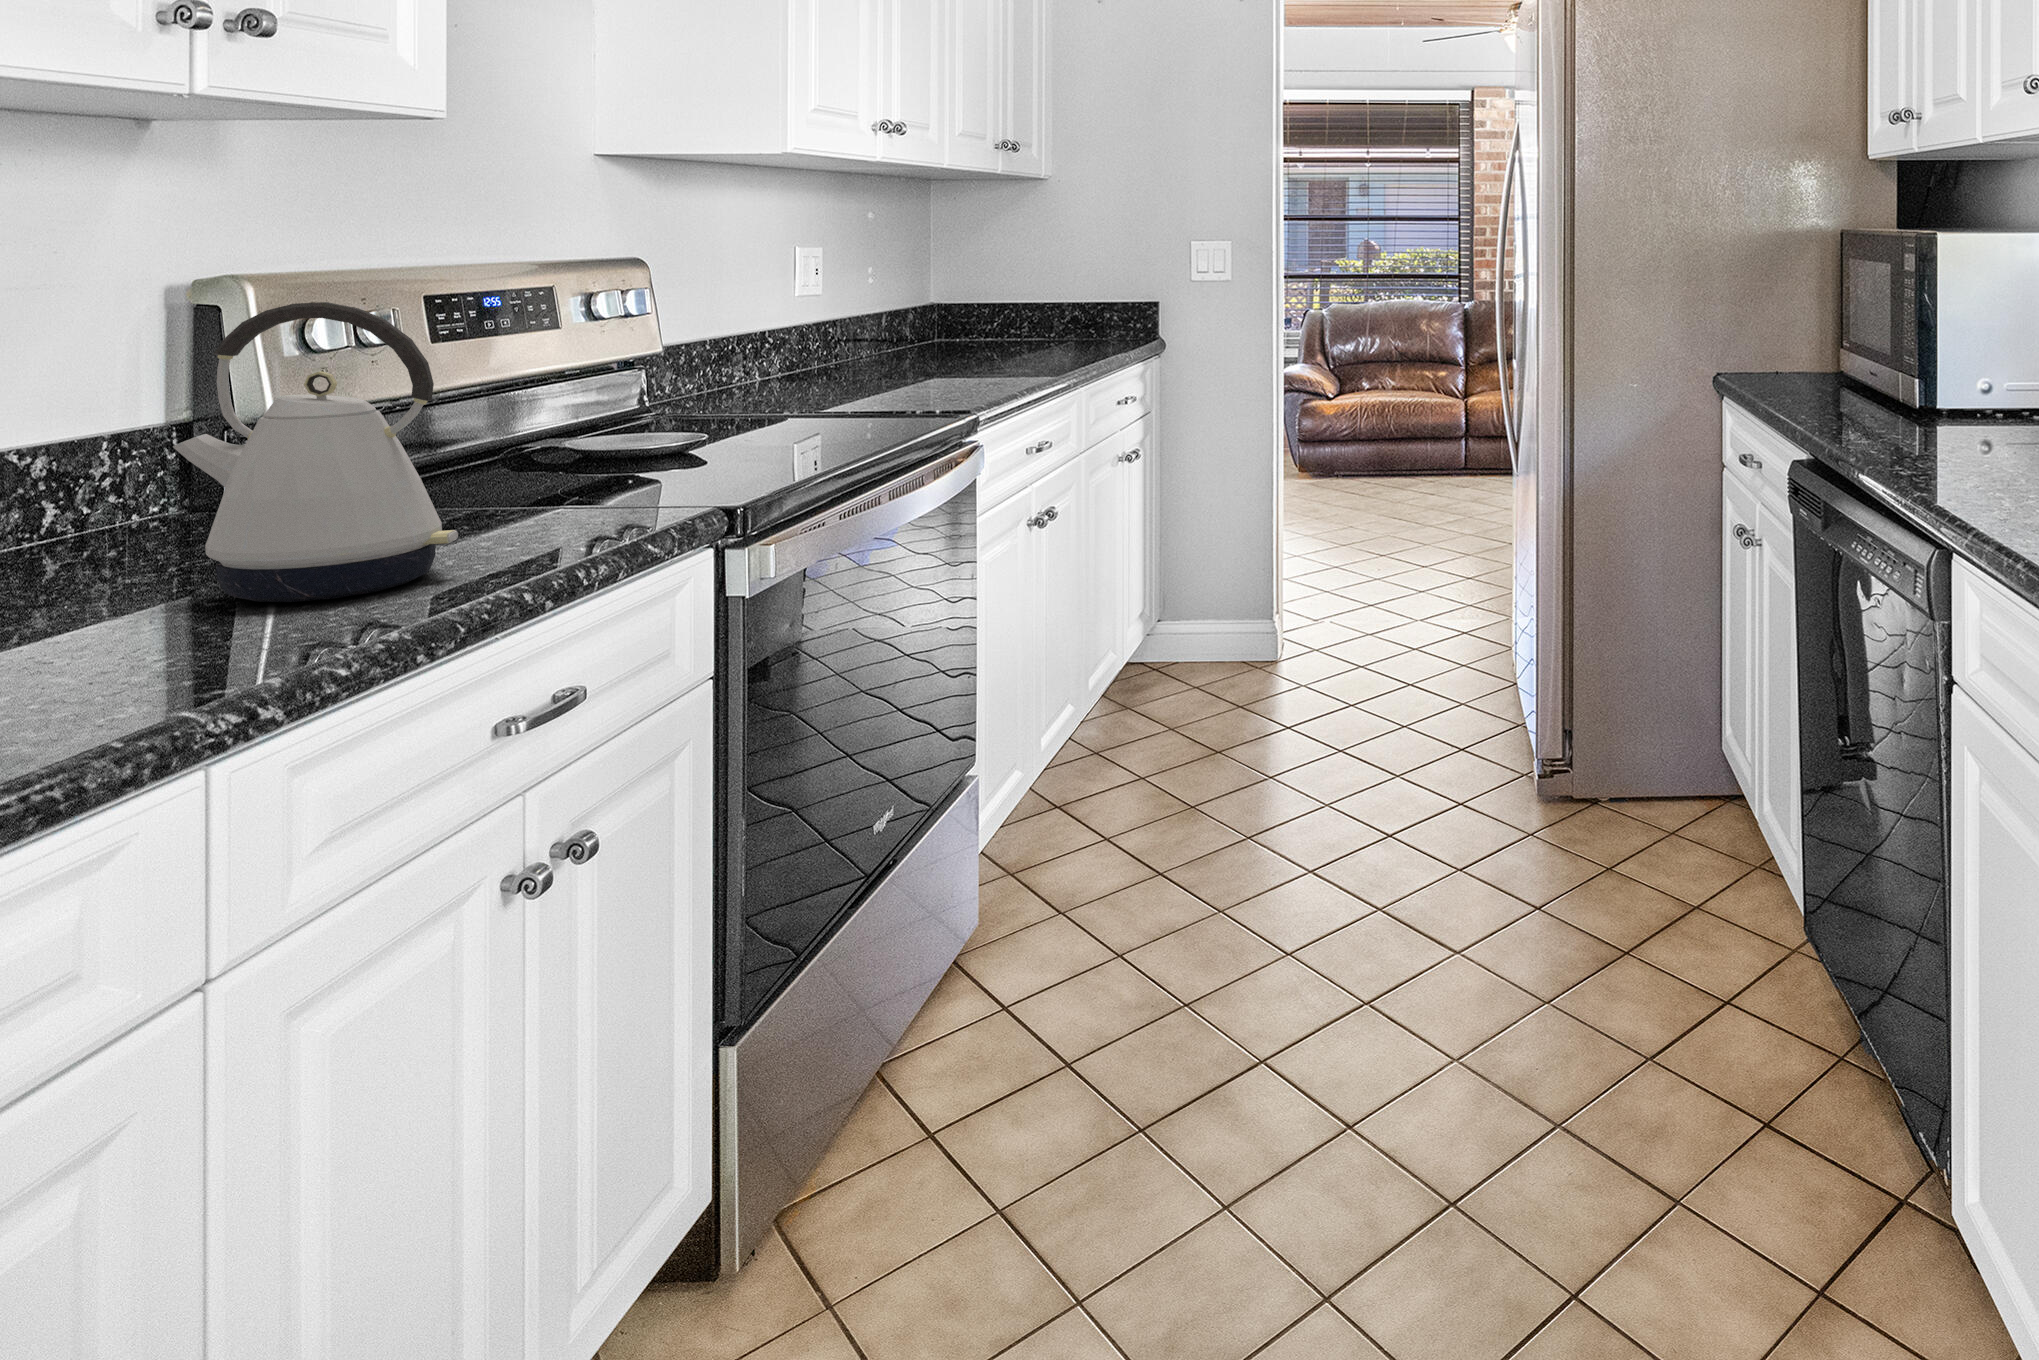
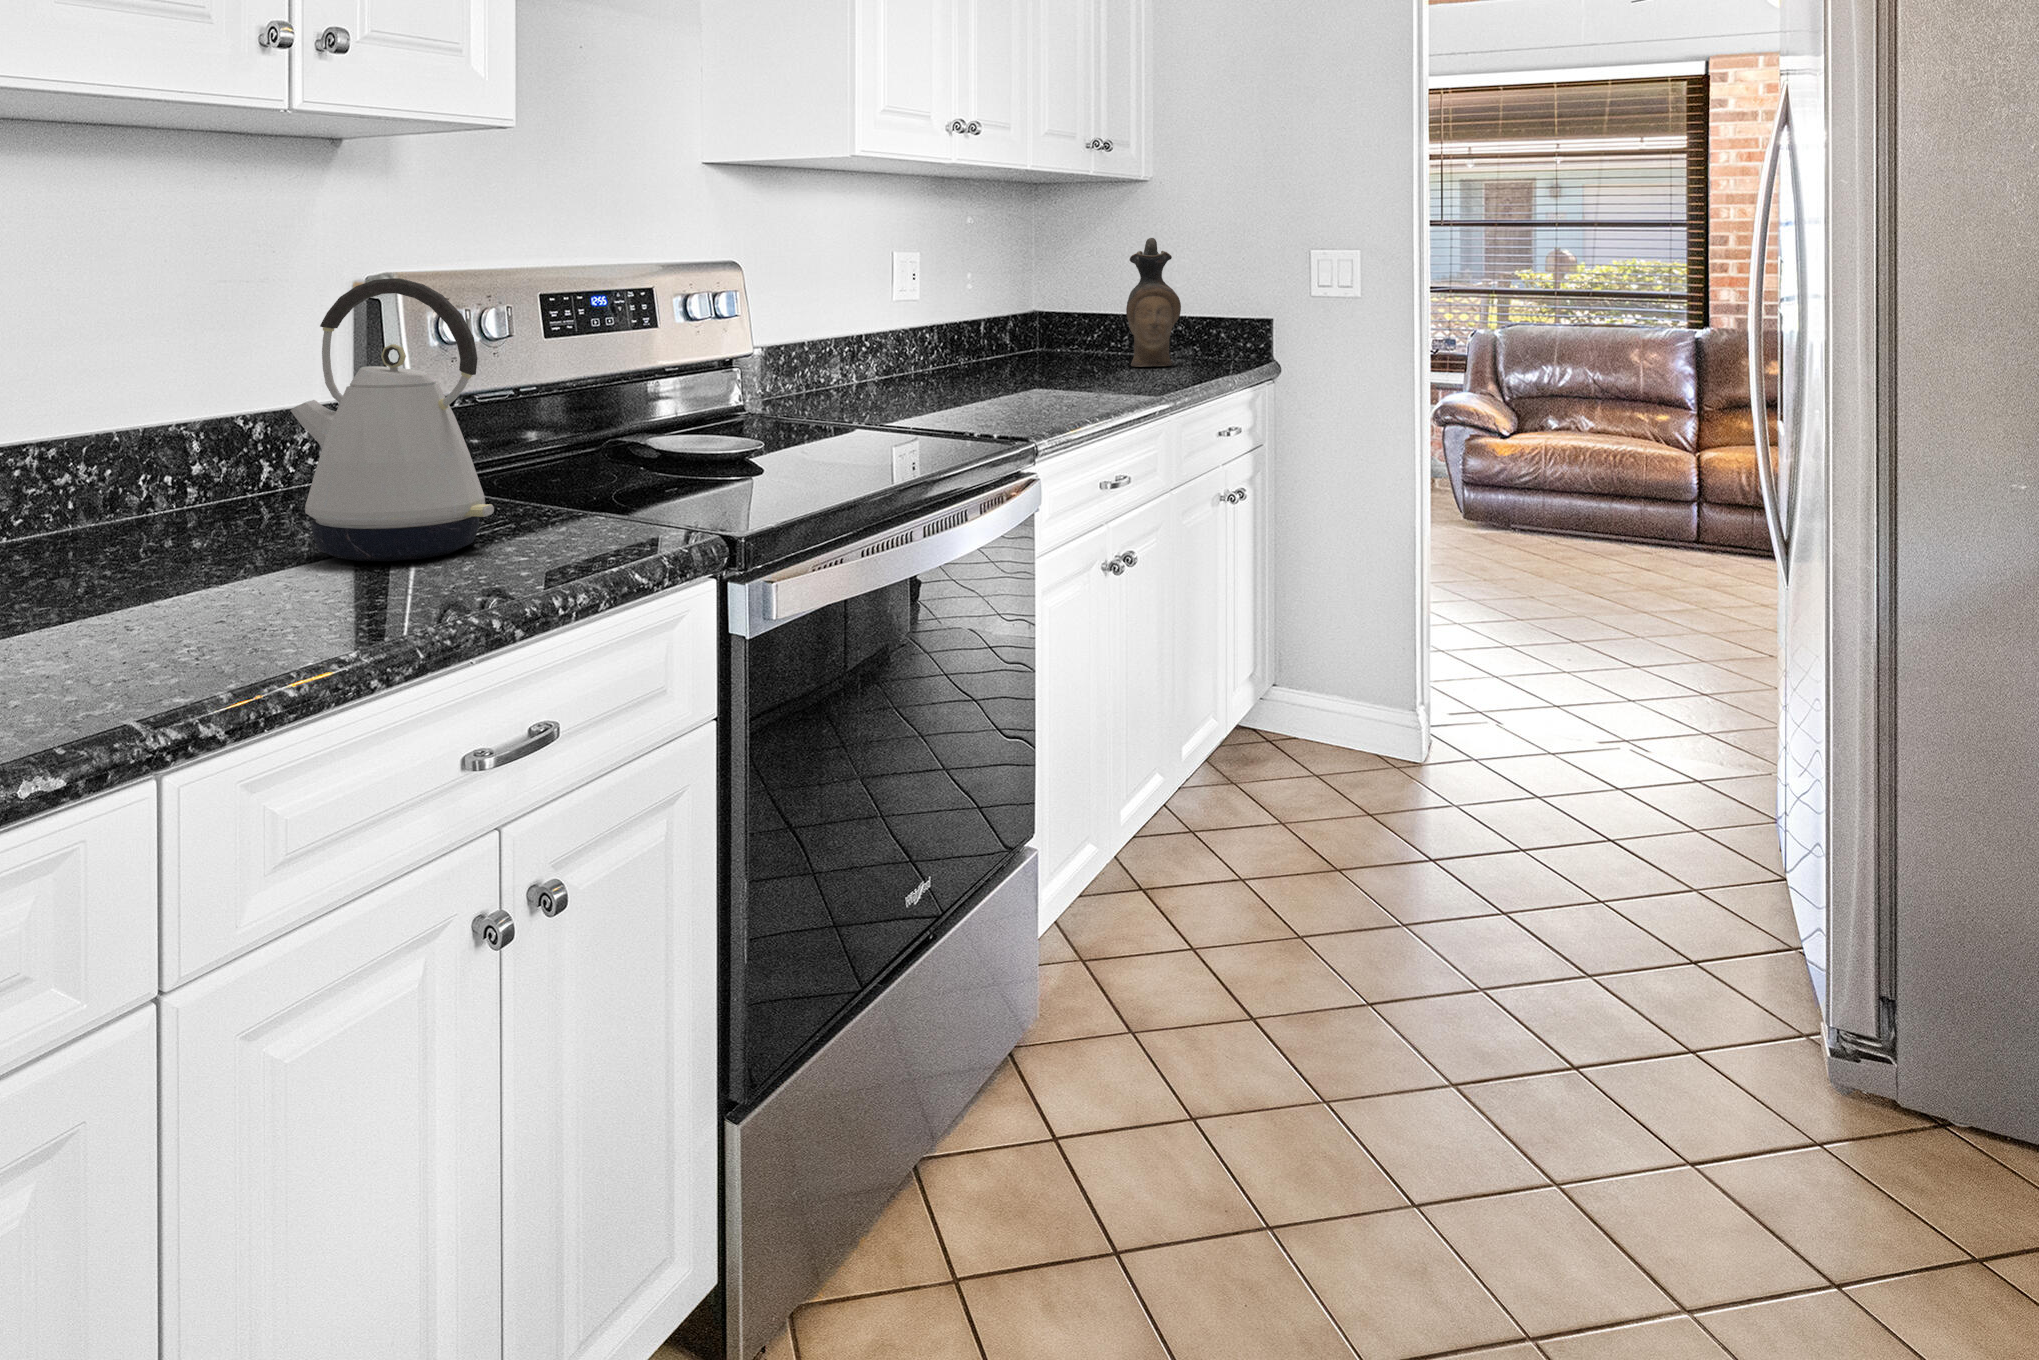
ceramic pitcher: none [1028,233,1078,349] -> present [1126,238,1181,367]

